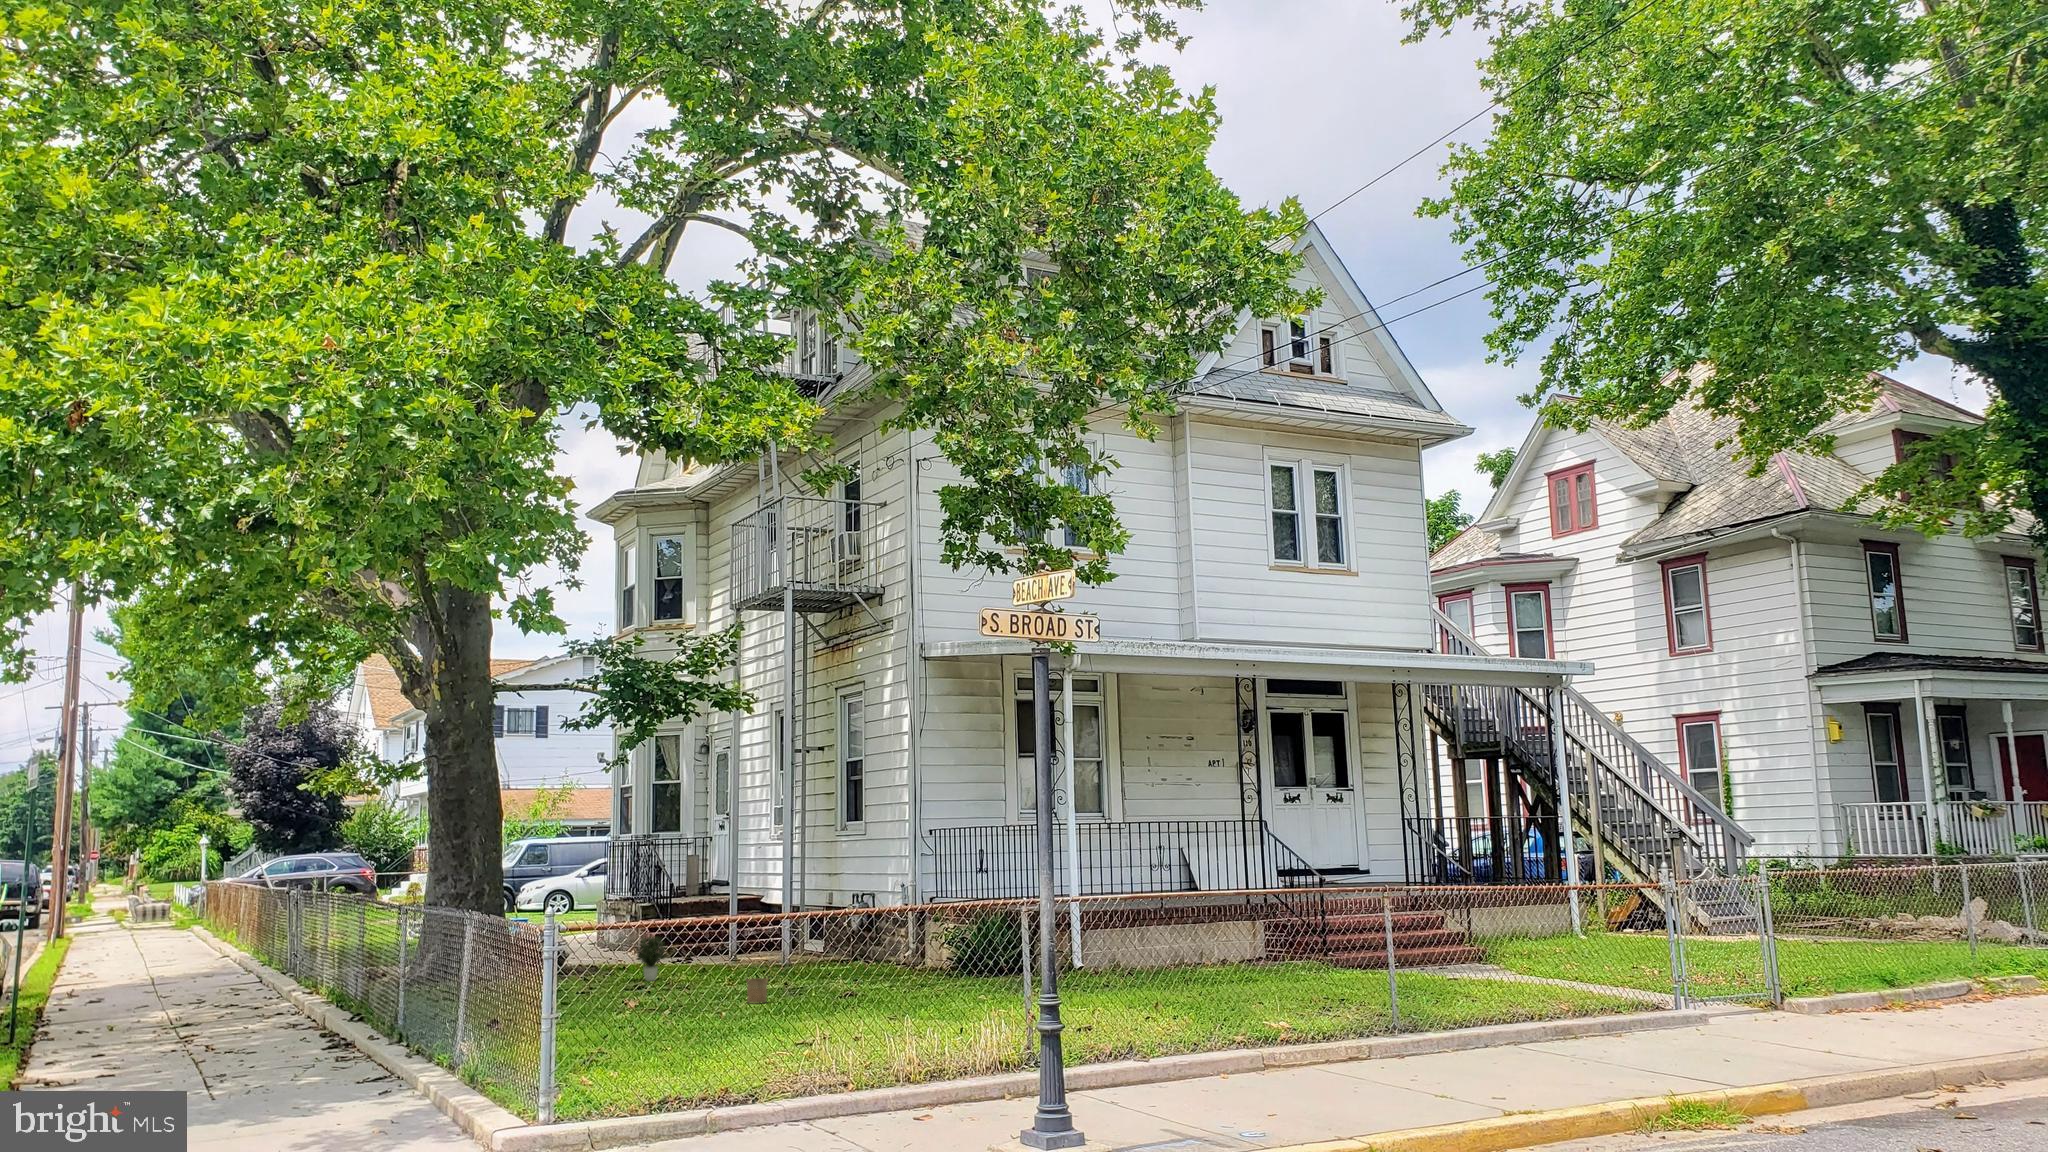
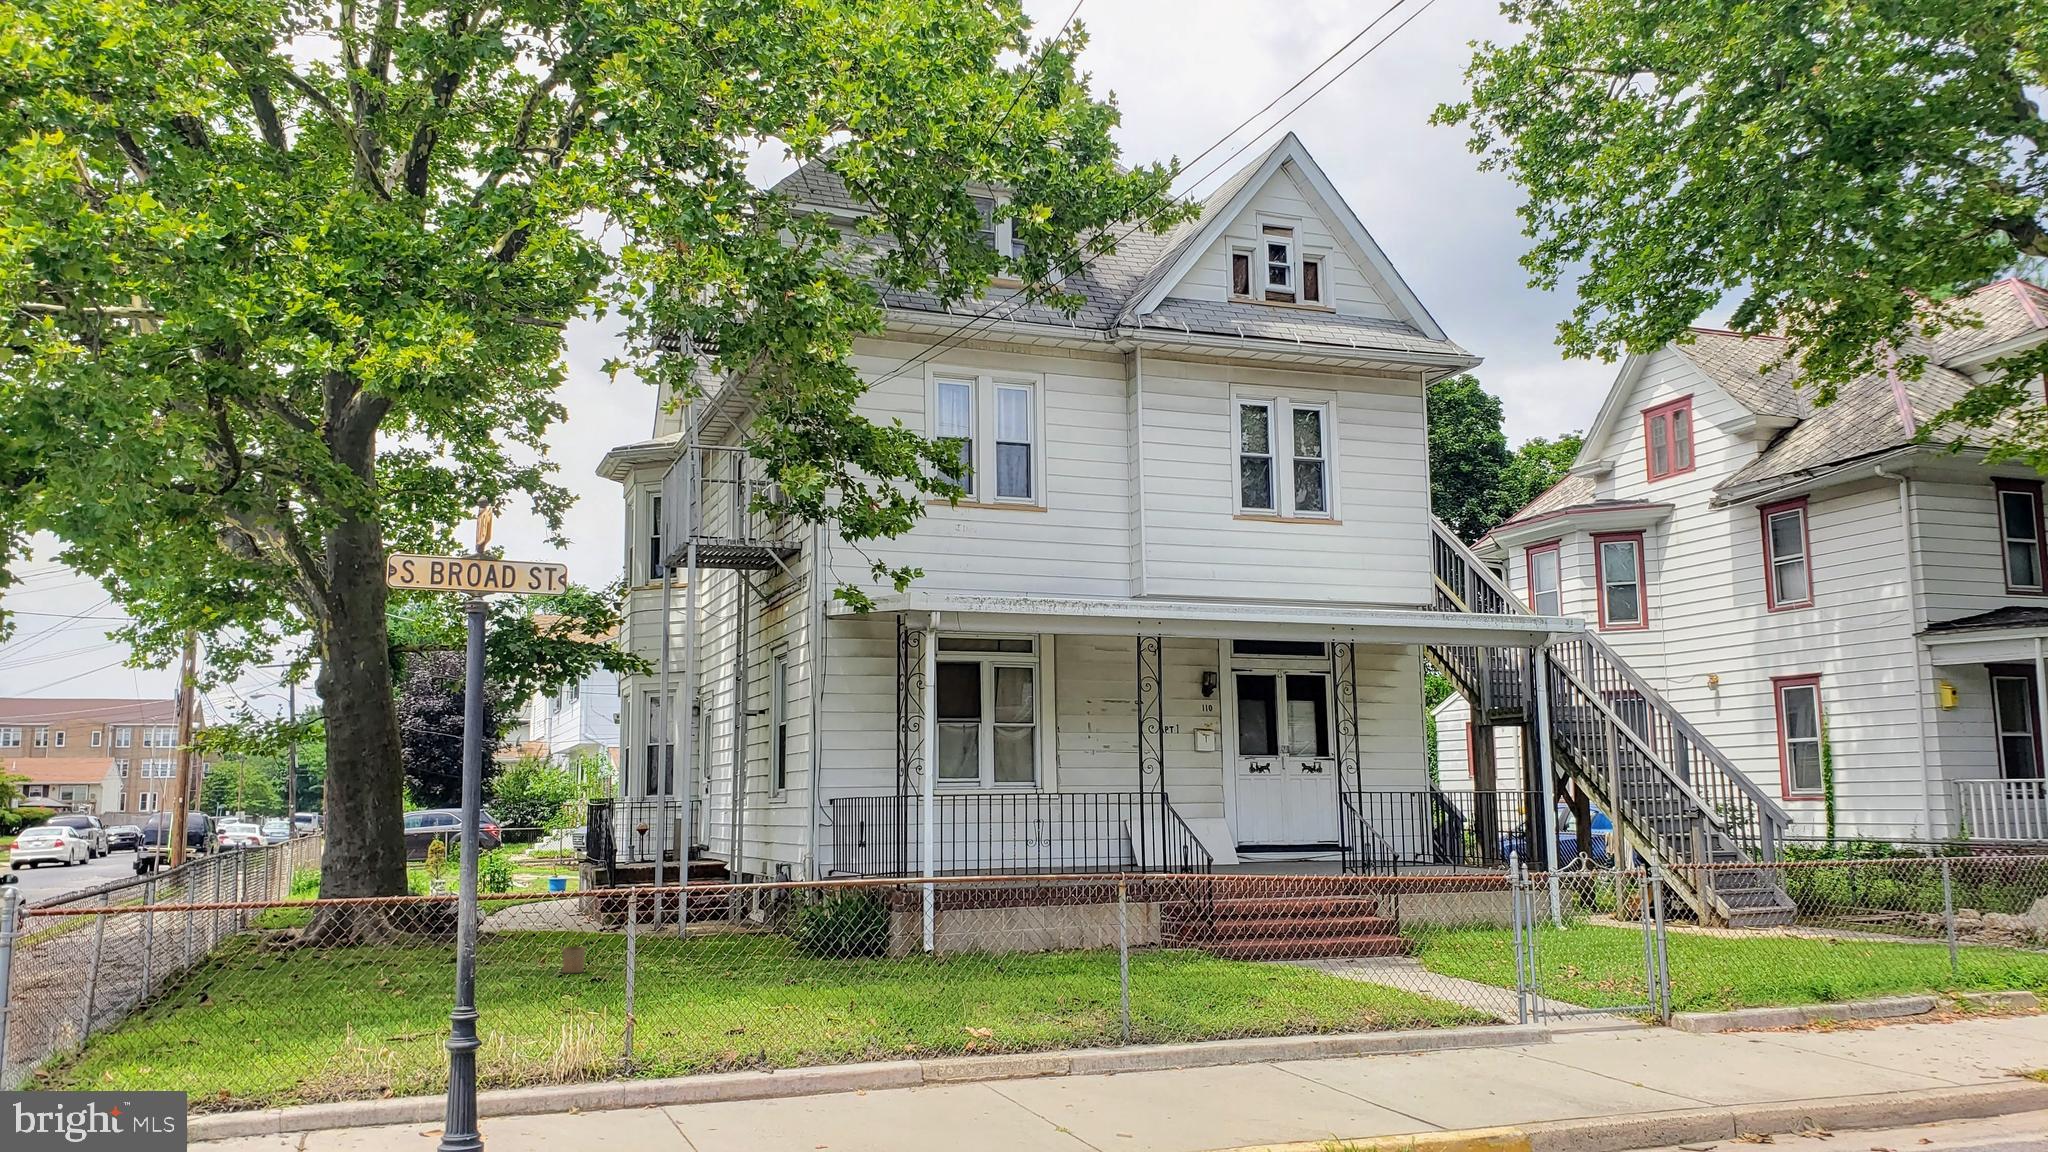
potted plant: present [637,936,665,981] -> none [528,897,560,943]

